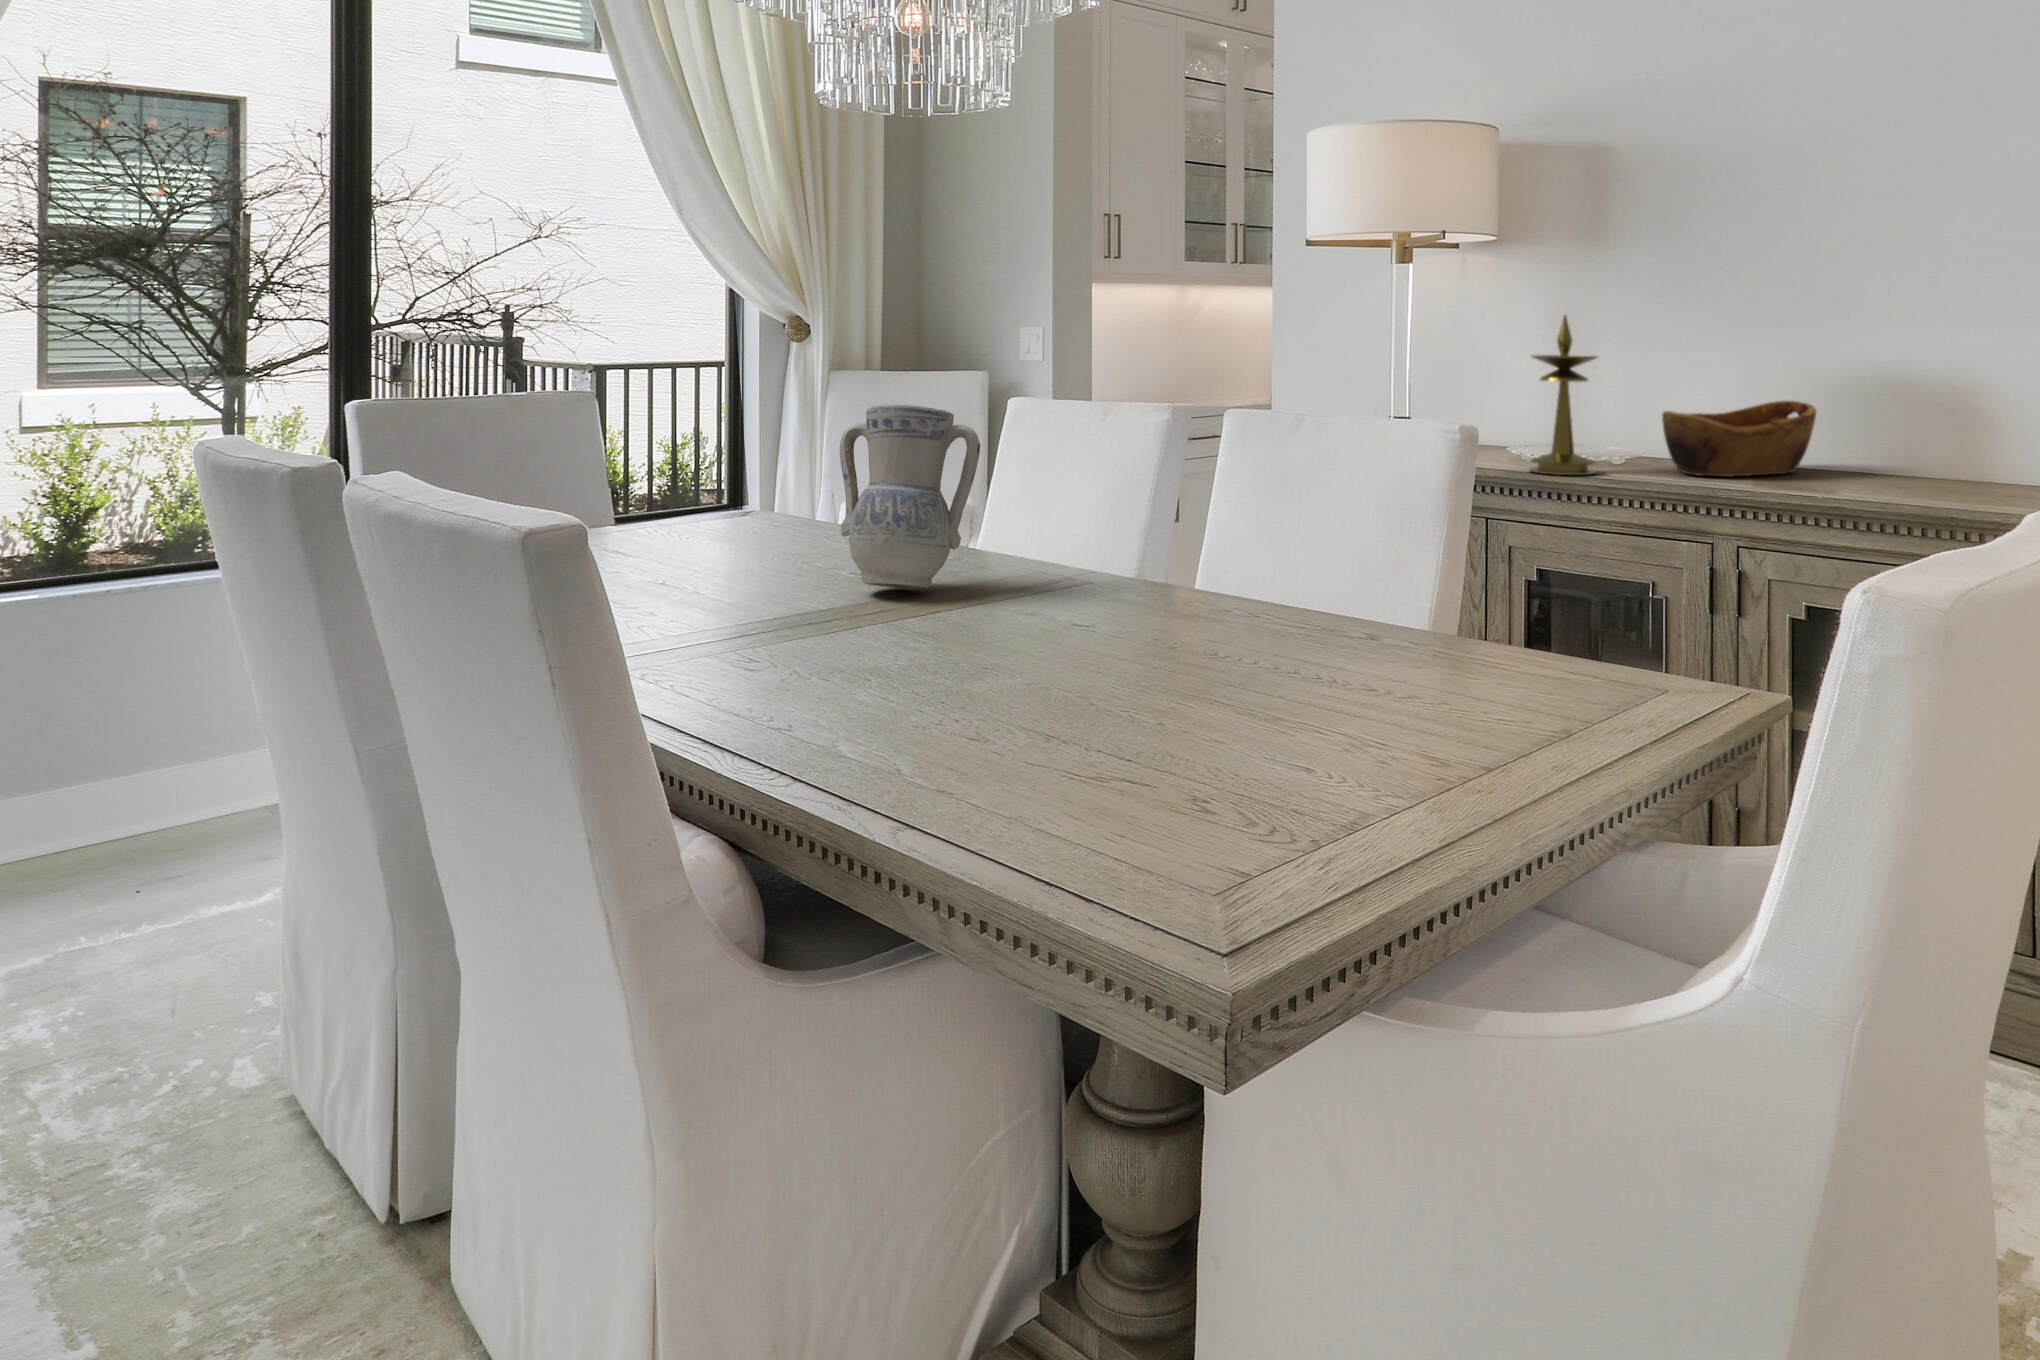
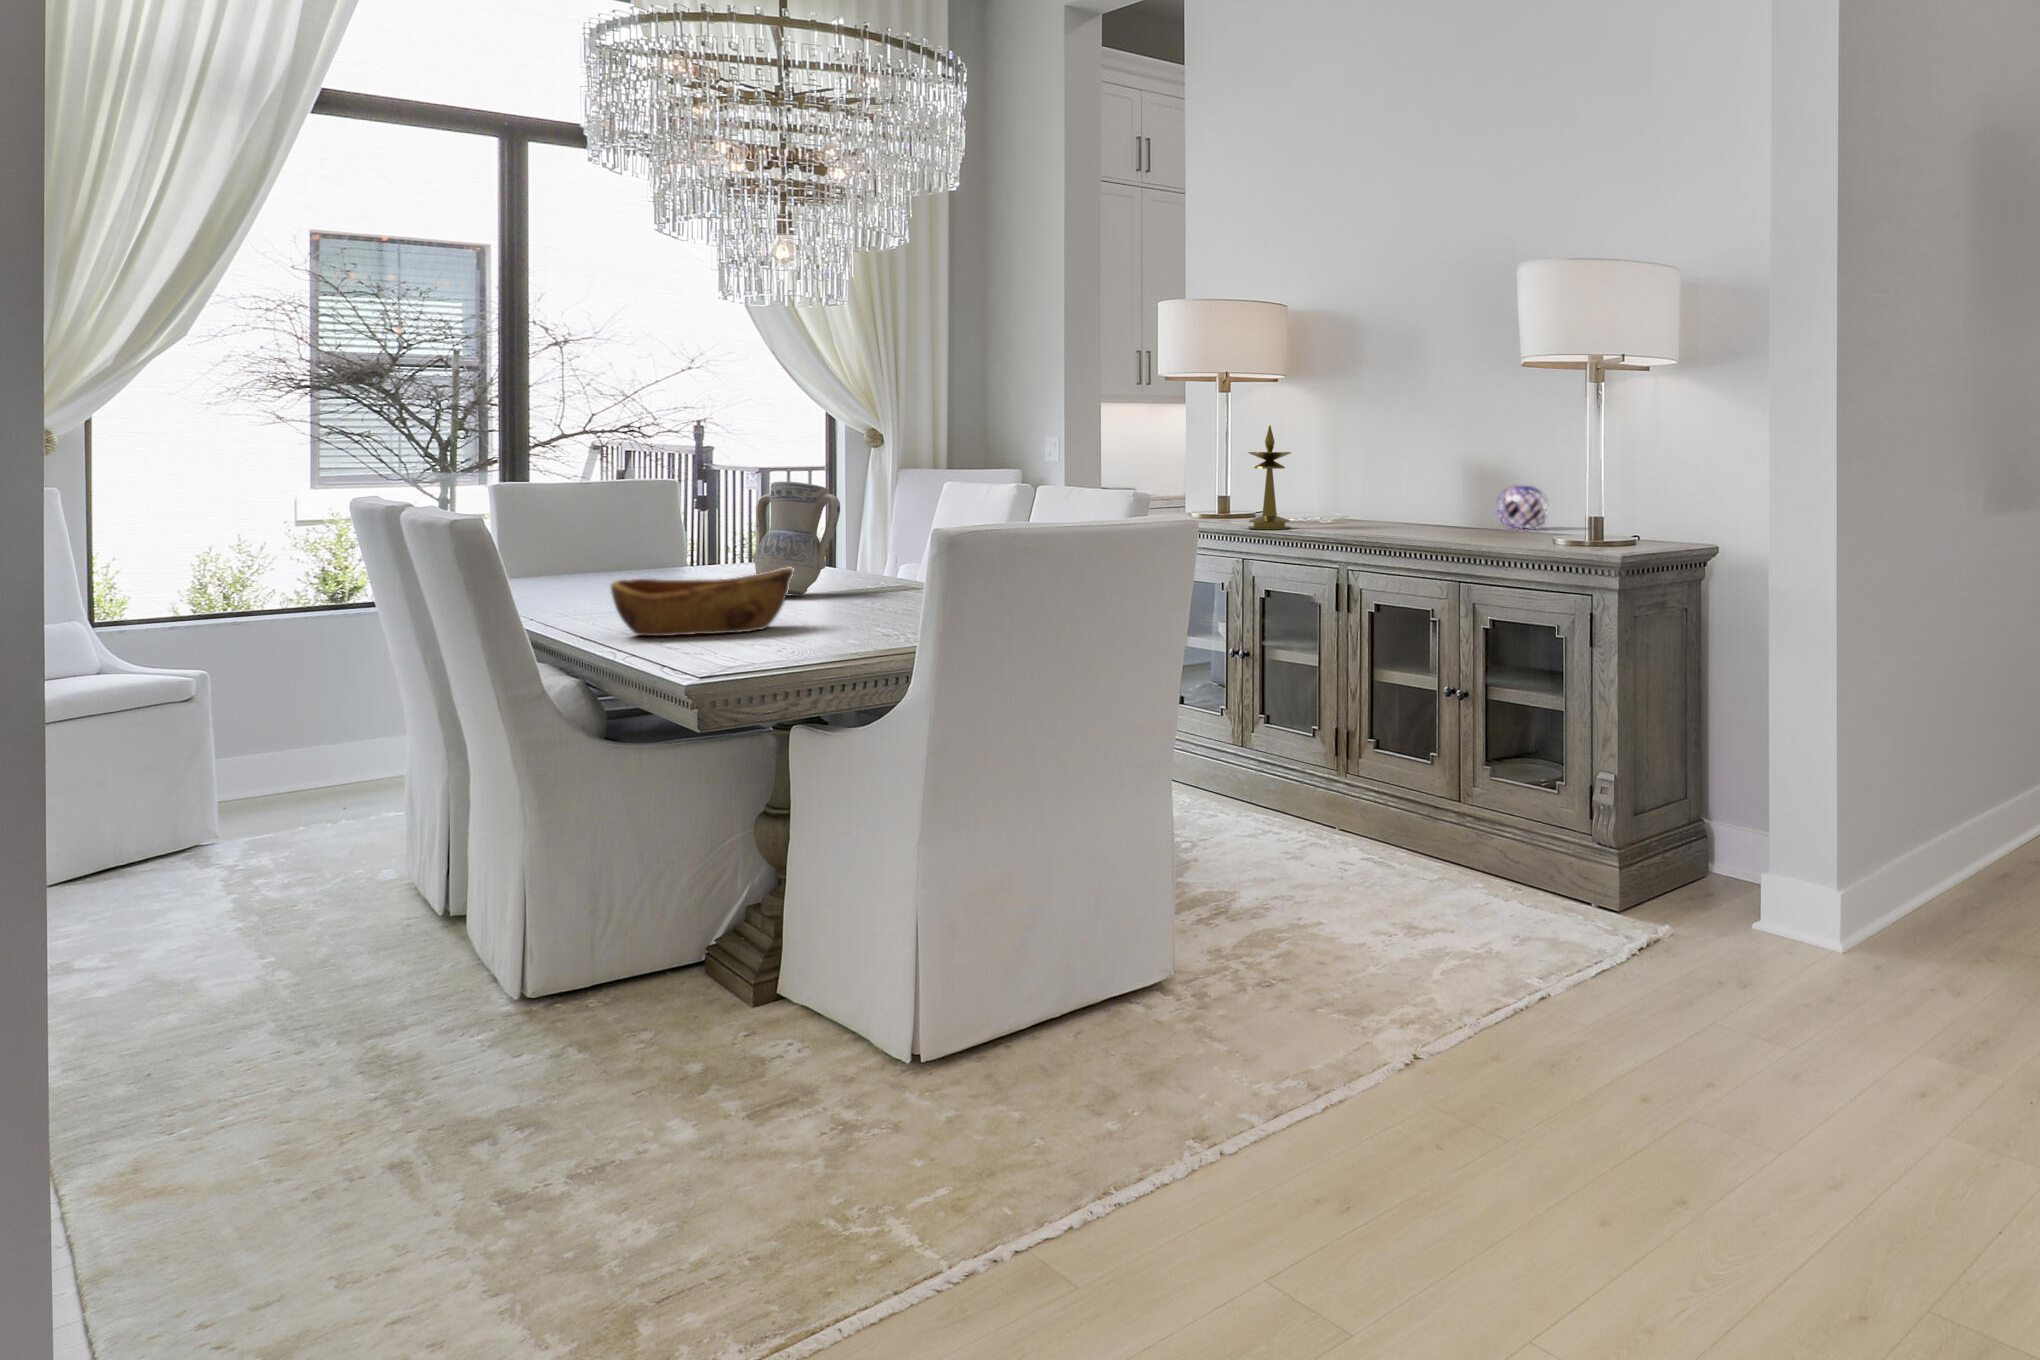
wooden bowl: present [1662,401,1816,477] -> present [611,568,793,636]
decorative orb: none [1924,411,2018,476] -> present [1497,486,1547,528]

